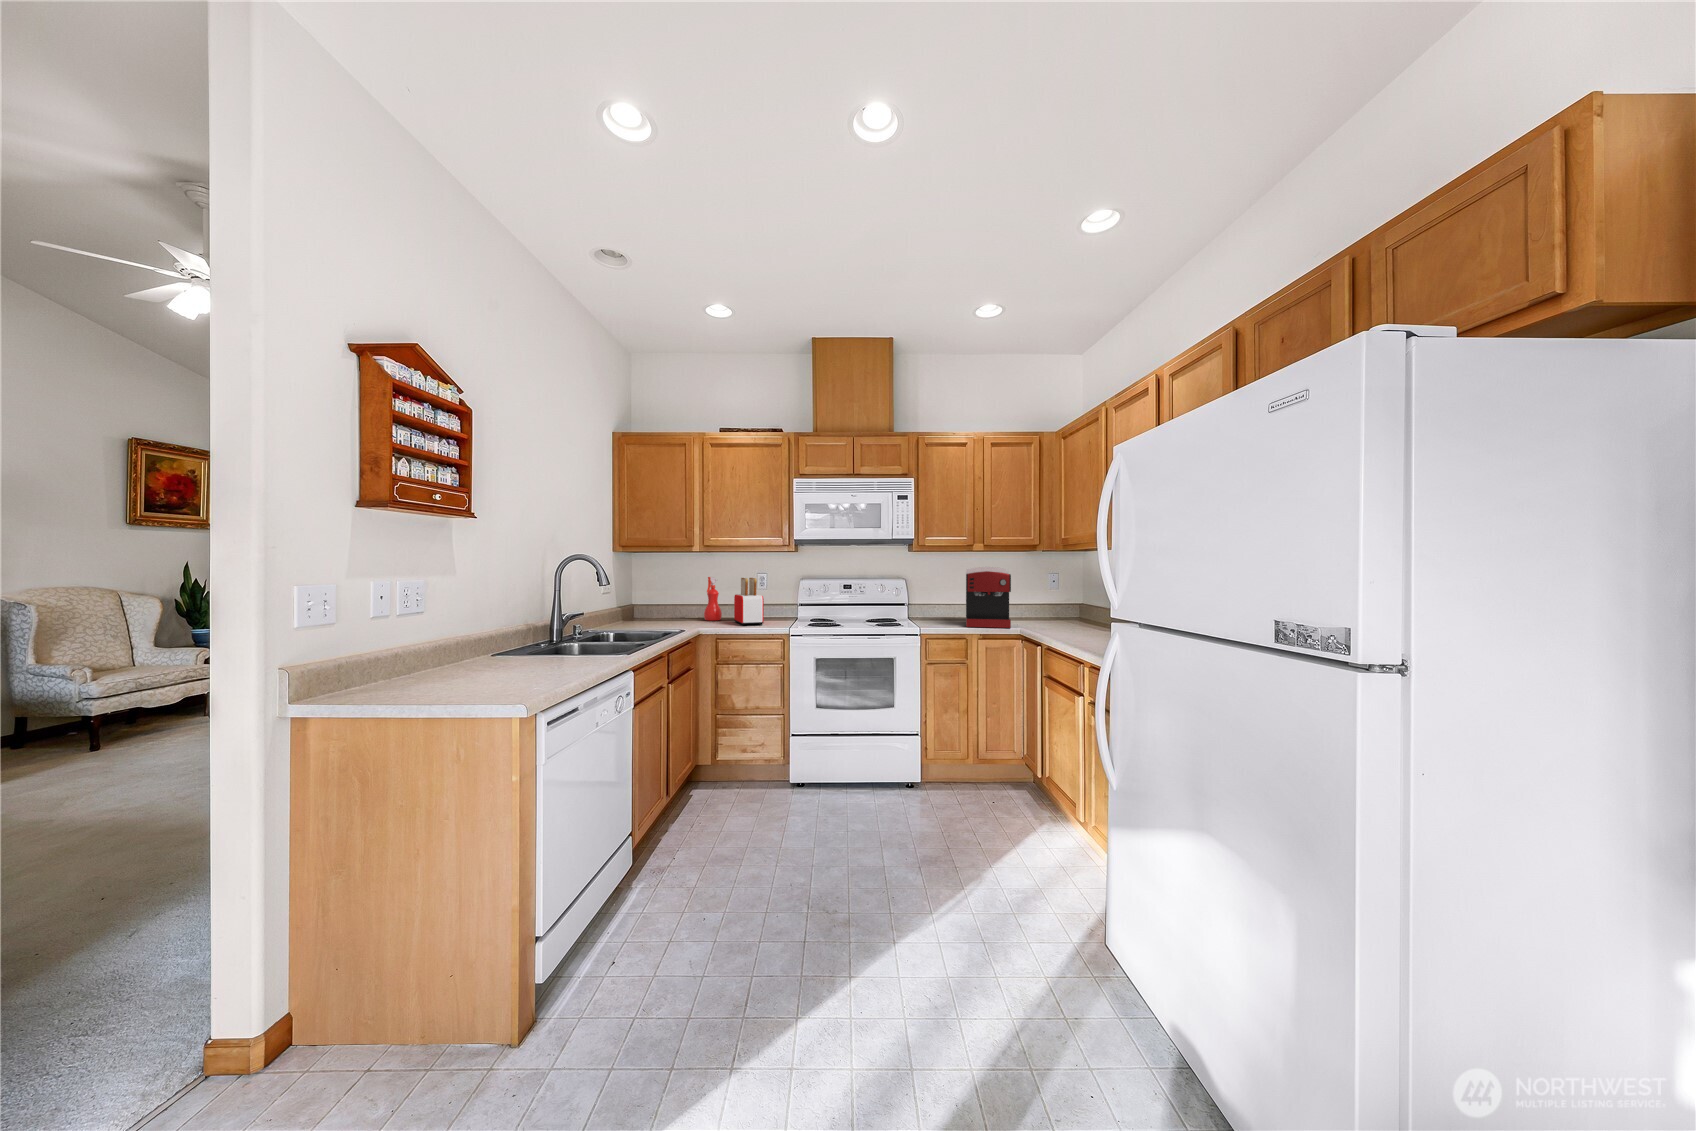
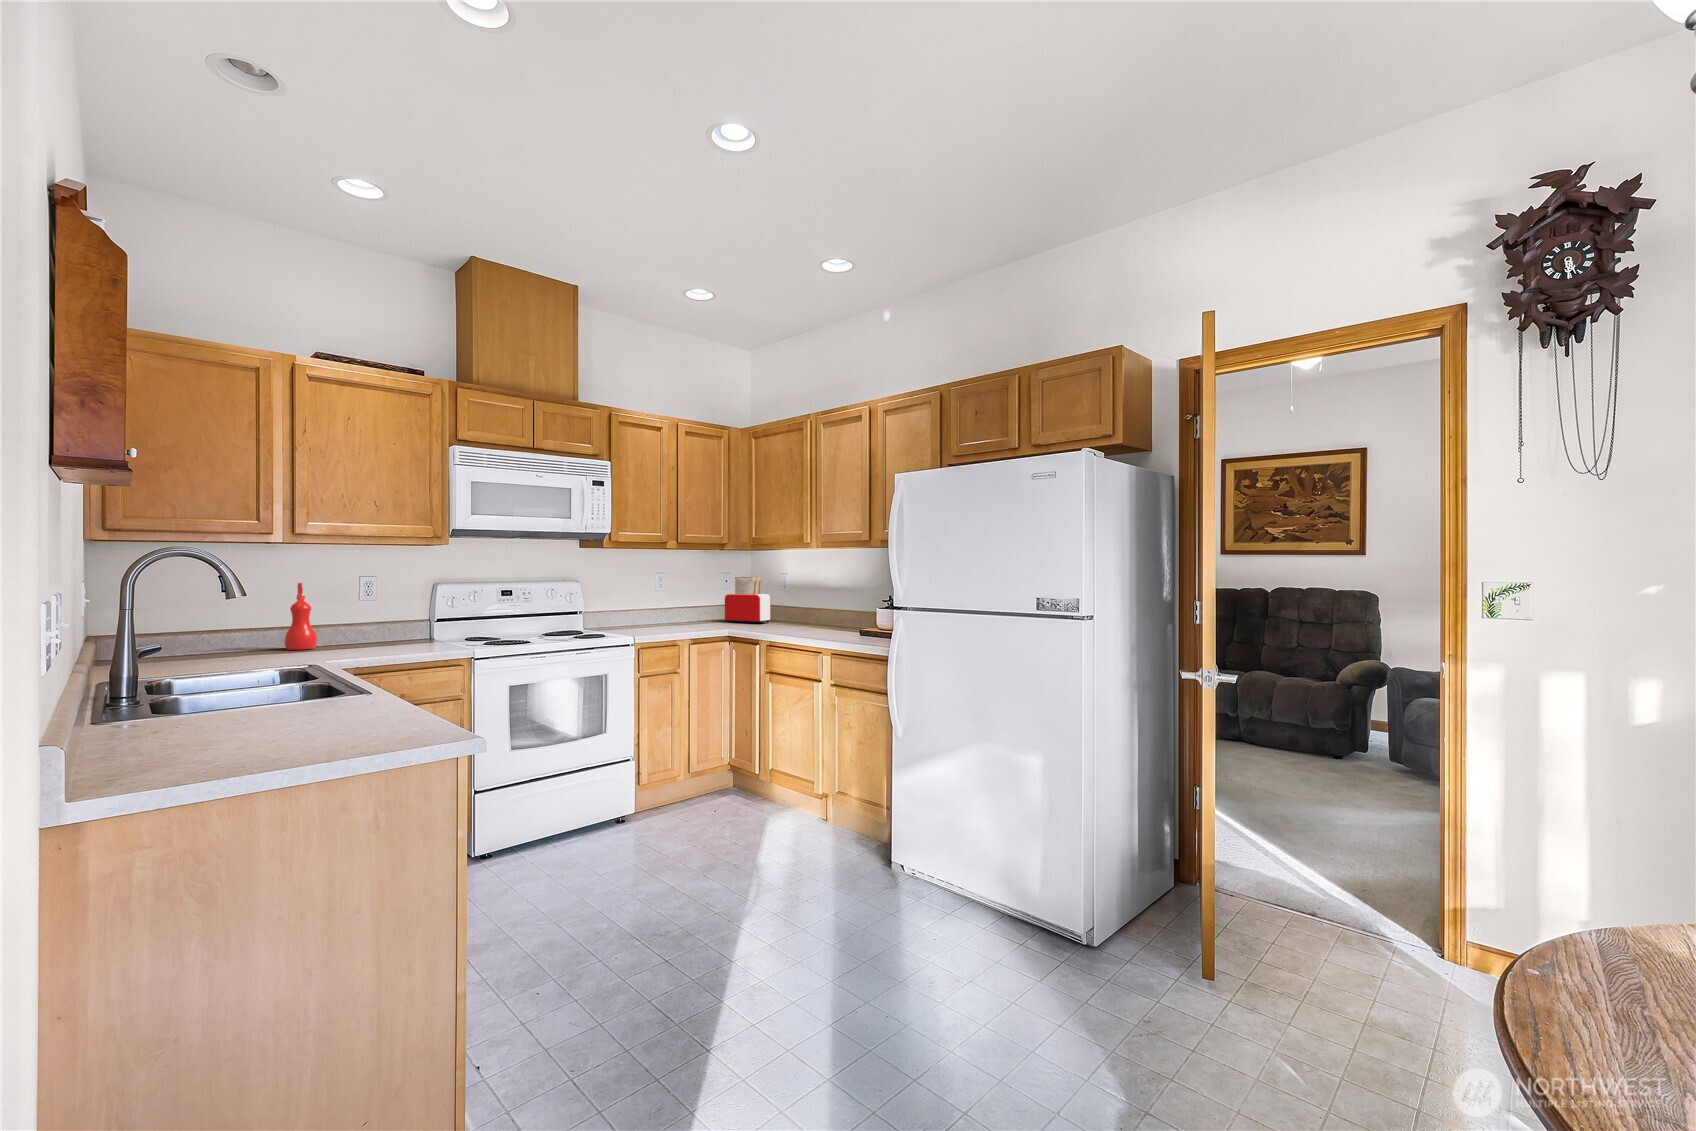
coffee maker: present [966,567,1011,628] -> none [657,566,718,633]
toaster: present [734,578,764,625] -> present [725,577,770,623]

